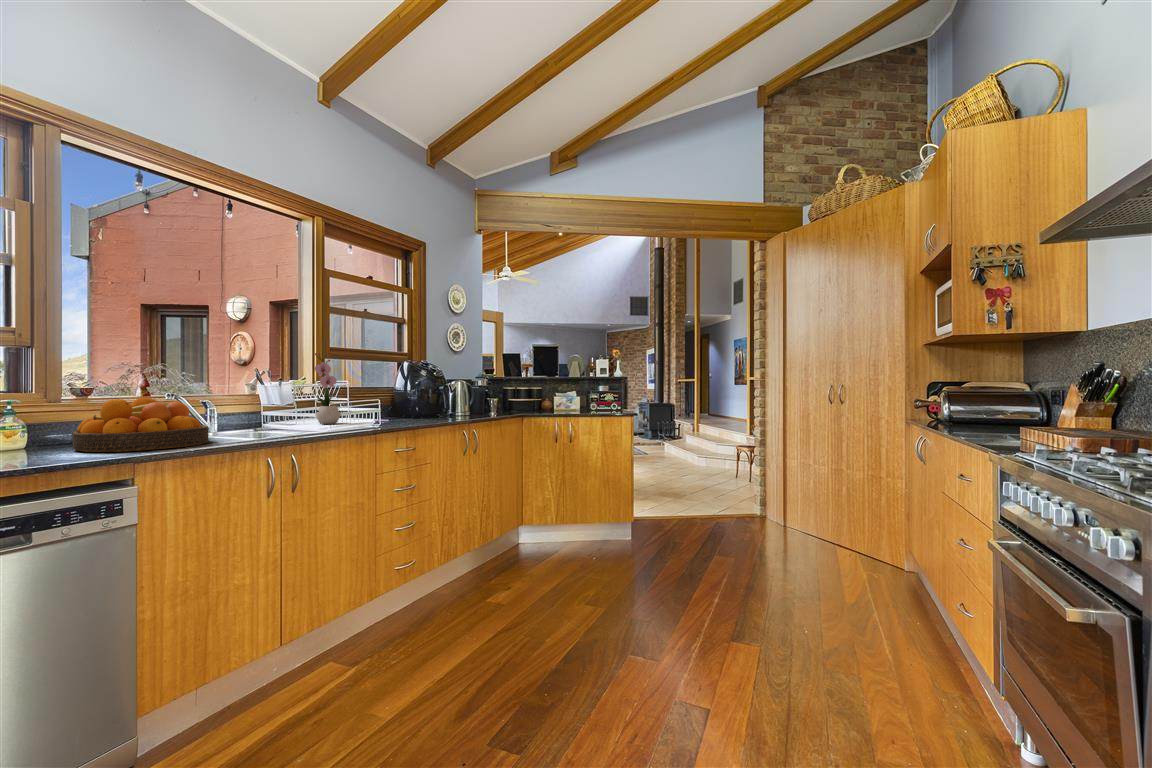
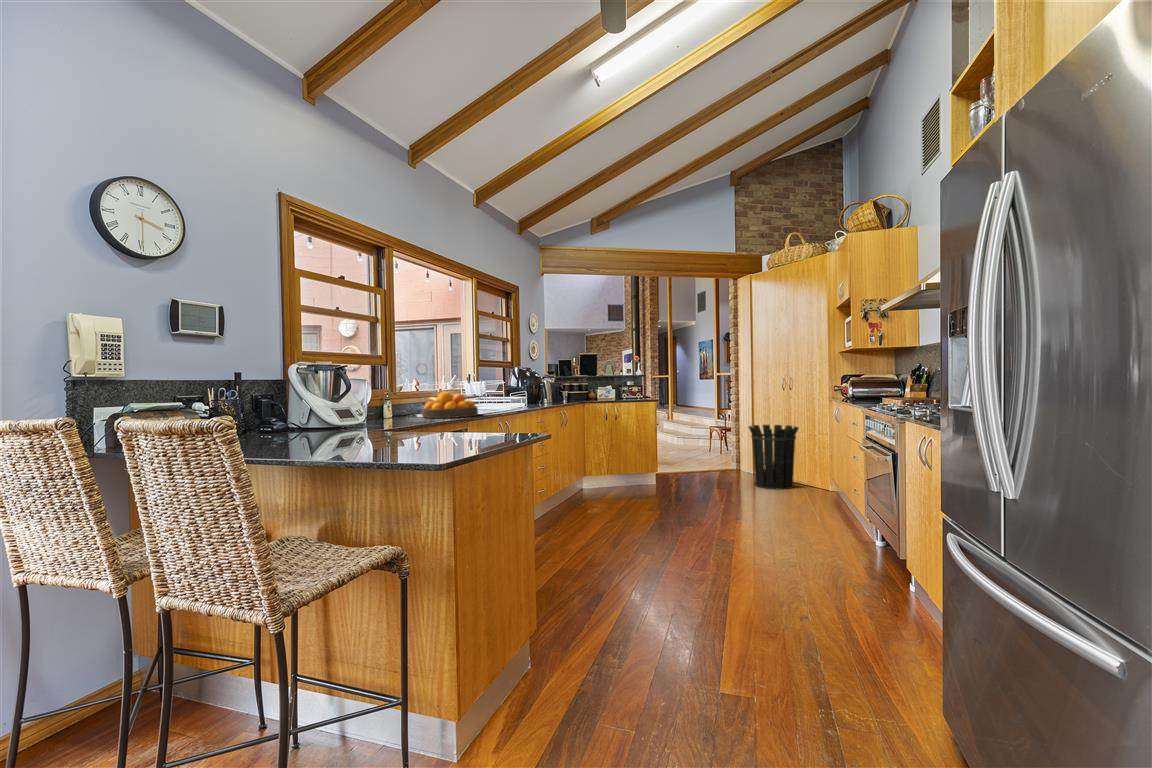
flower arrangement: present [315,353,341,424] -> none [483,364,498,408]
waste bin: none [772,456,854,563] -> present [749,425,799,489]

